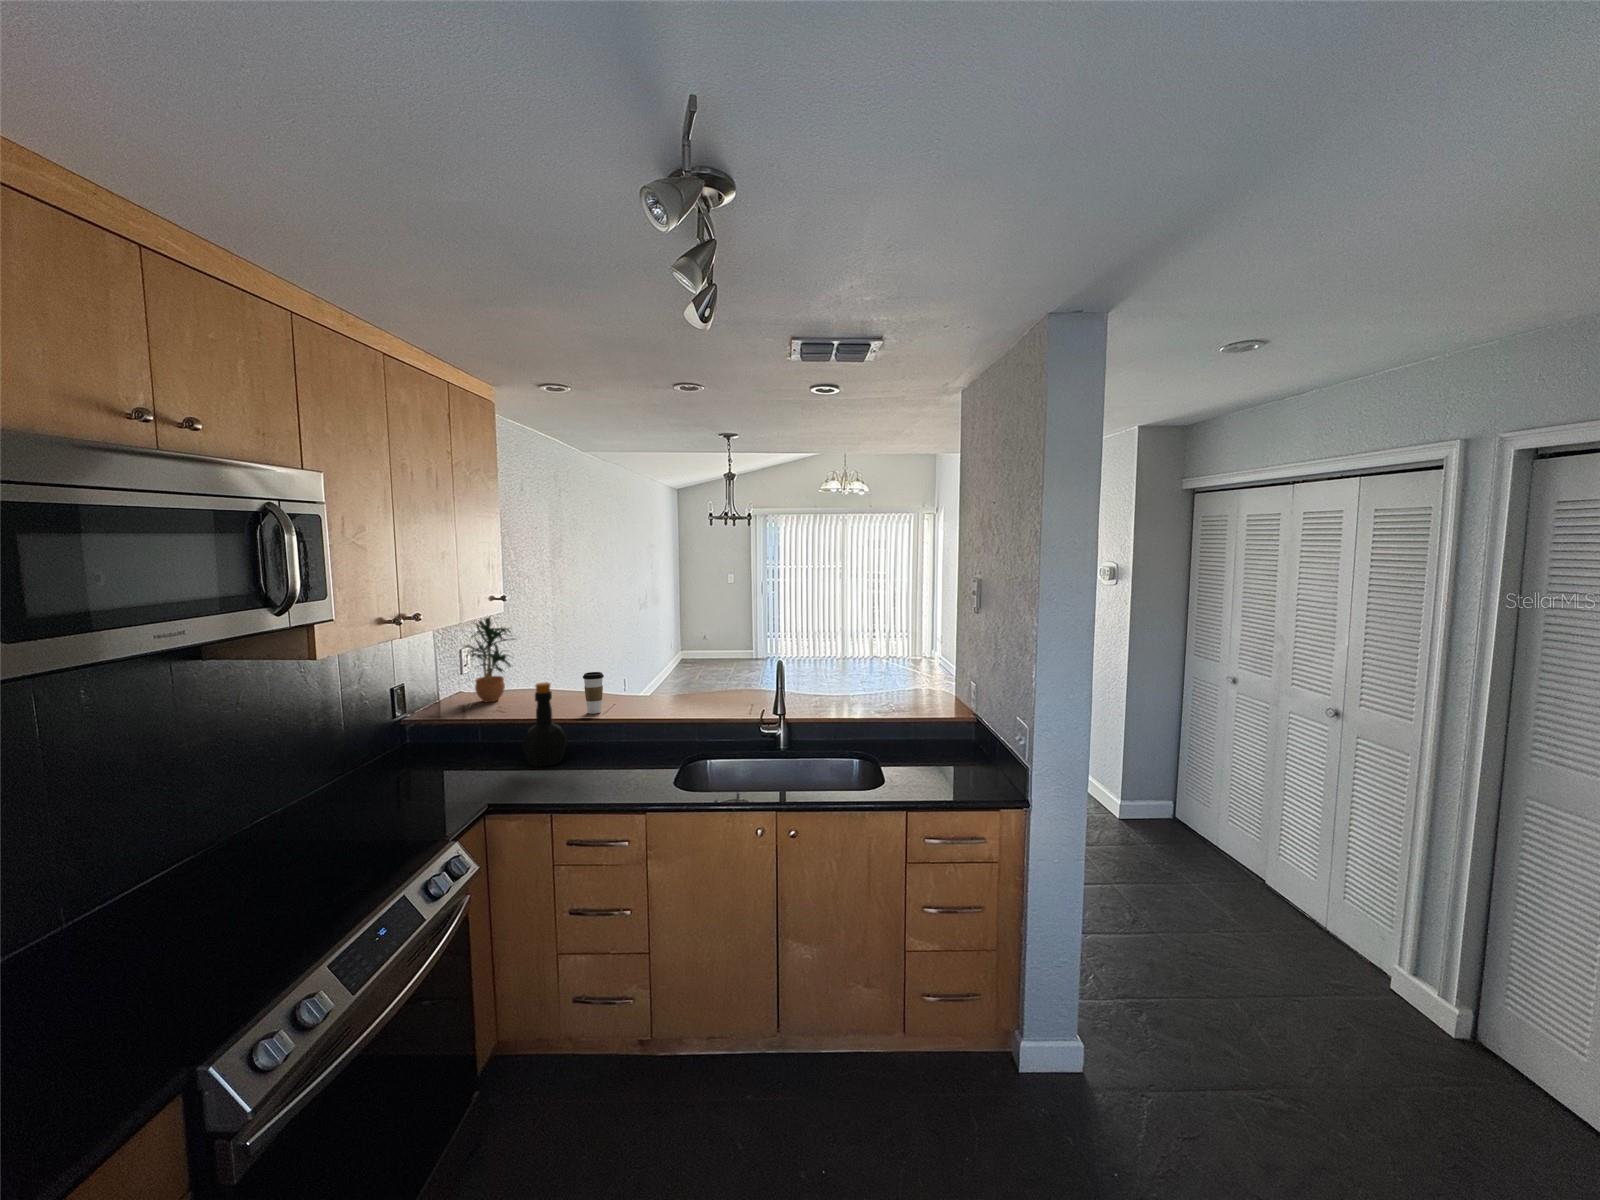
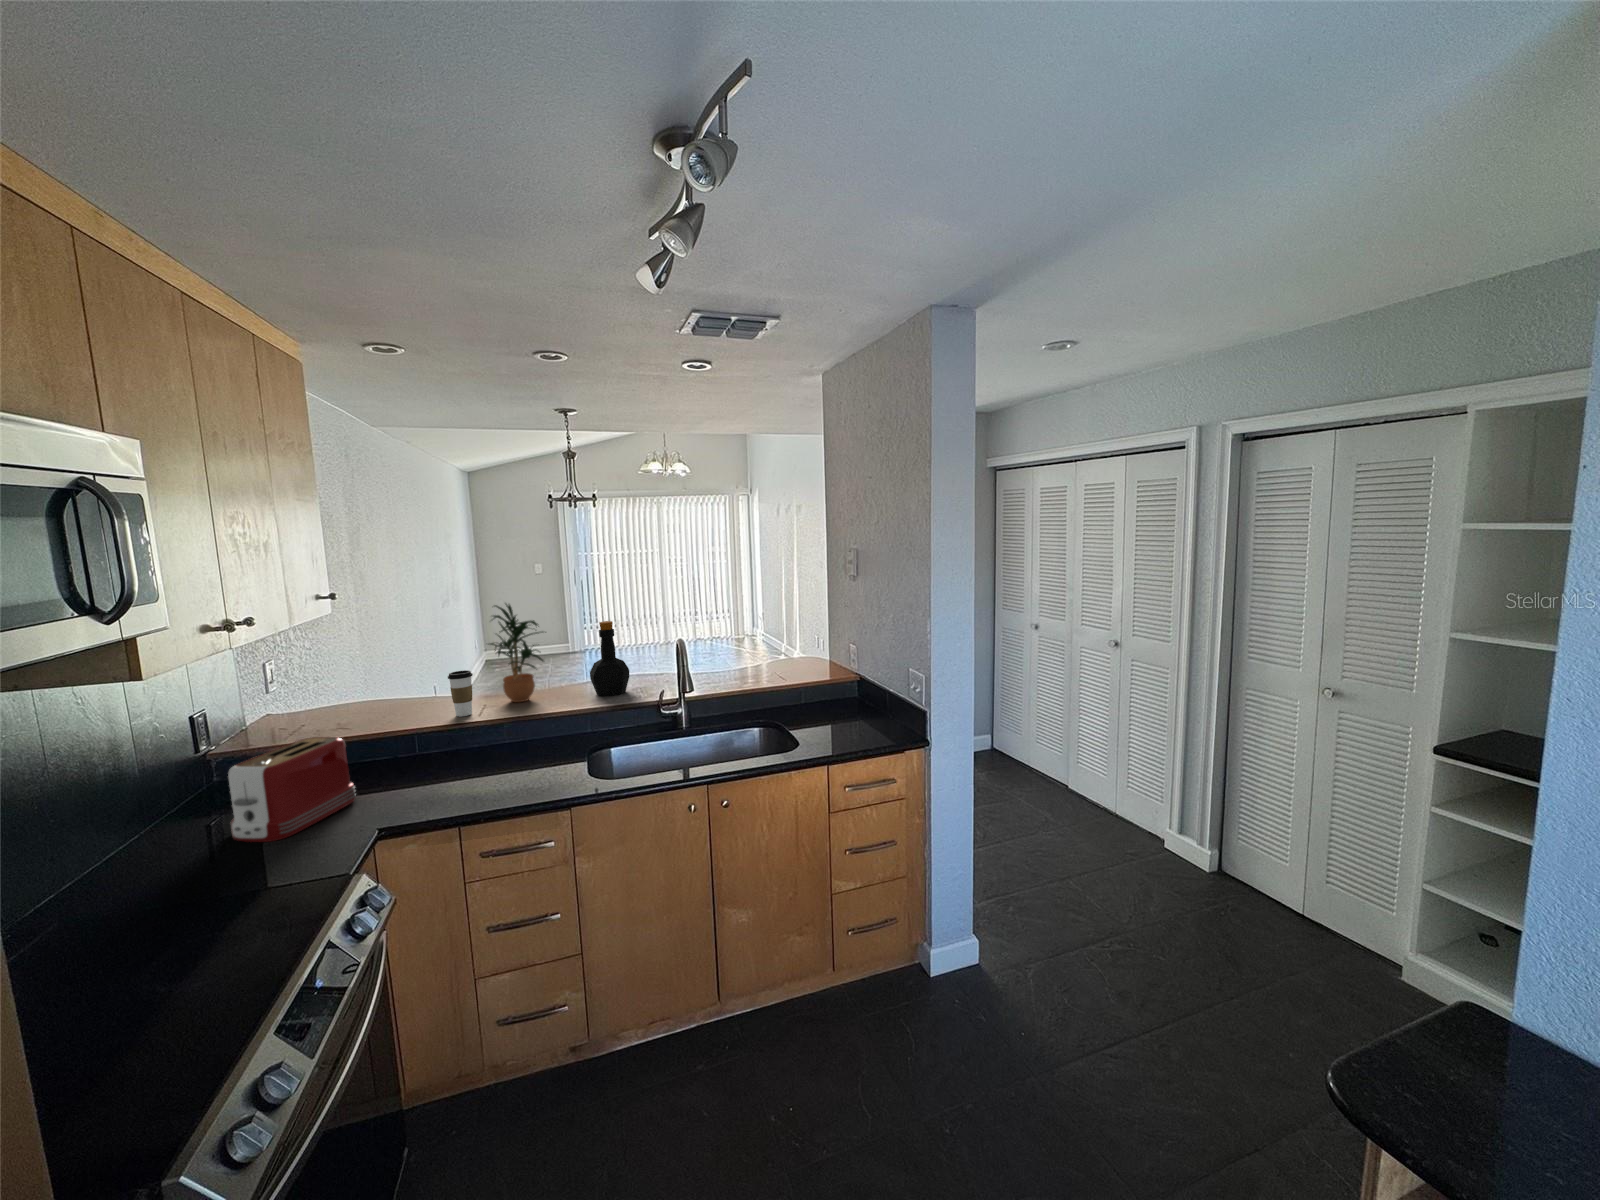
potted plant: present [466,618,516,702] -> present [488,604,543,702]
bottle: present [522,682,568,767] -> present [590,621,629,696]
toaster: none [390,718,489,802] -> present [228,737,356,842]

